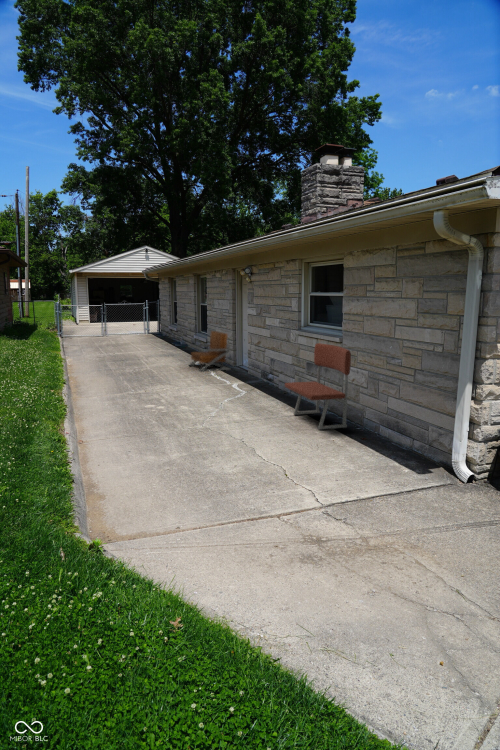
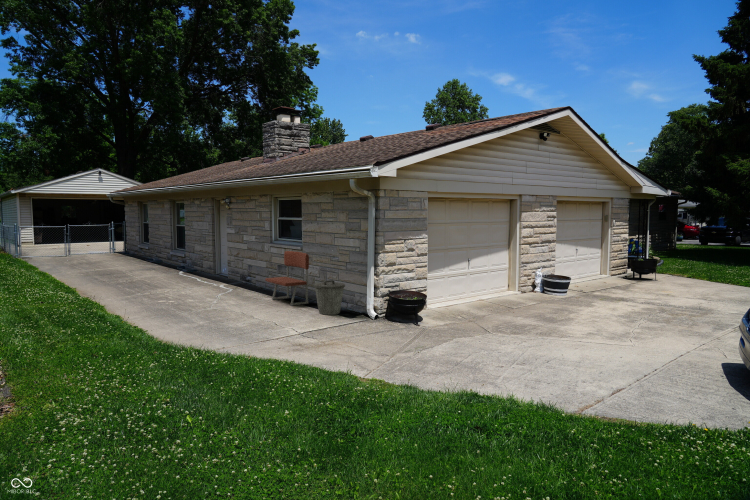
lounge chair: present [189,331,231,371] -> none [173,247,212,280]
trash can: none [356,399,410,458] -> present [314,280,345,315]

